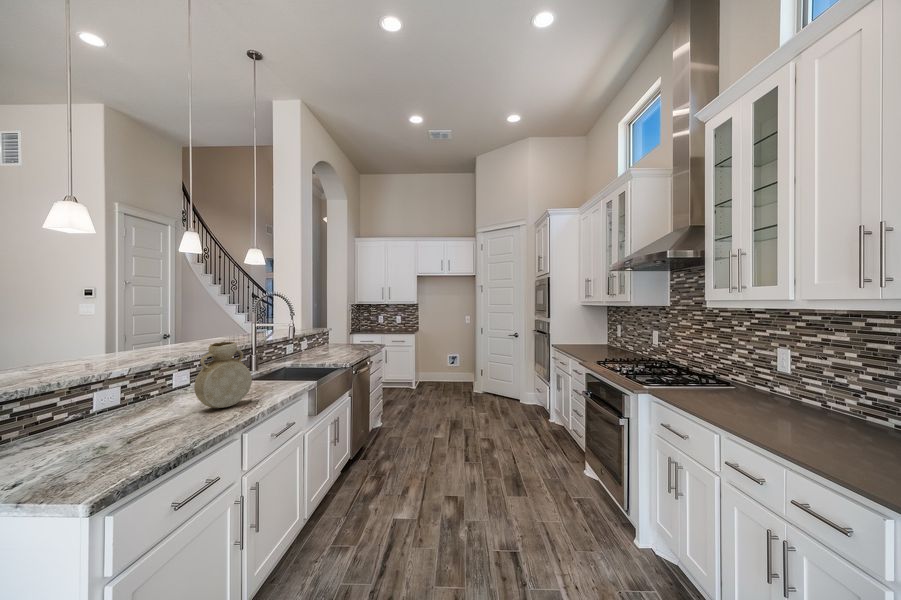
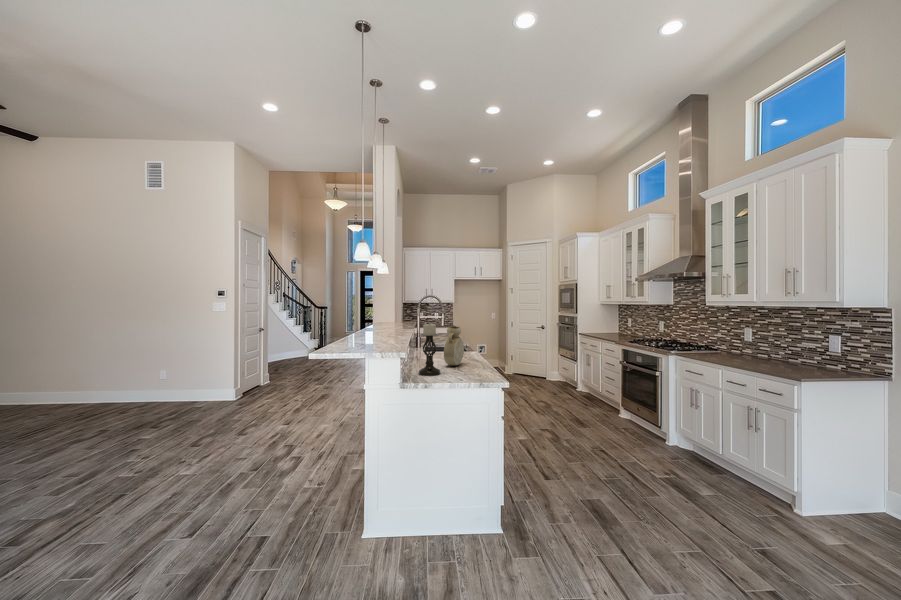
candle holder: none [94,338,149,437] -> present [419,323,440,376]

